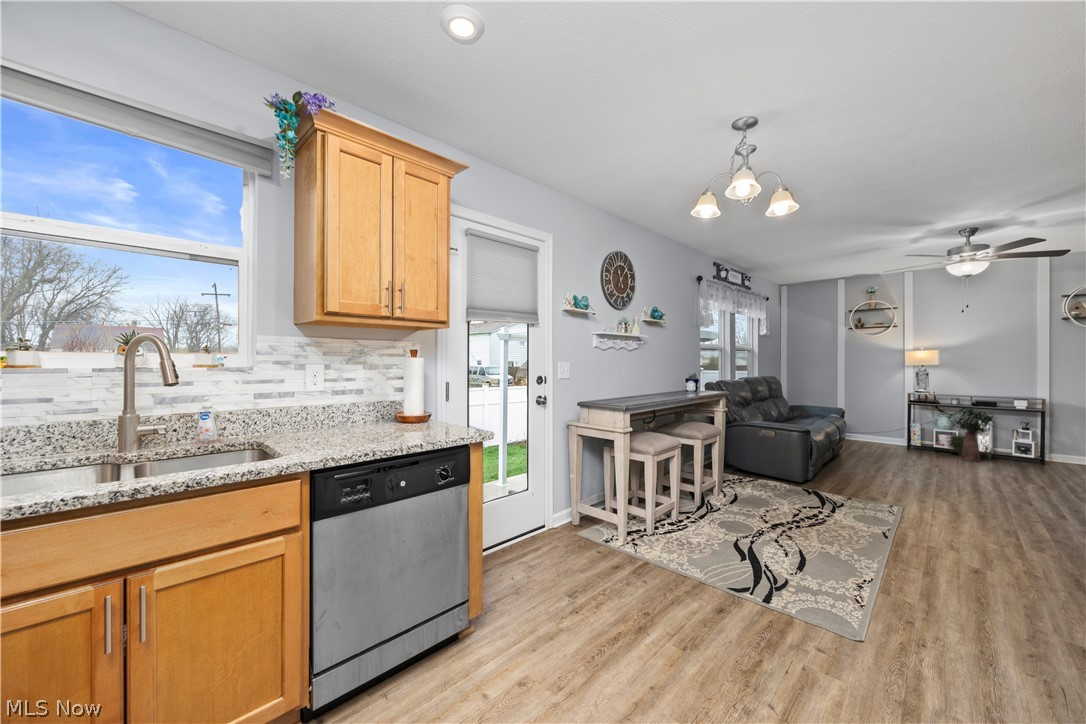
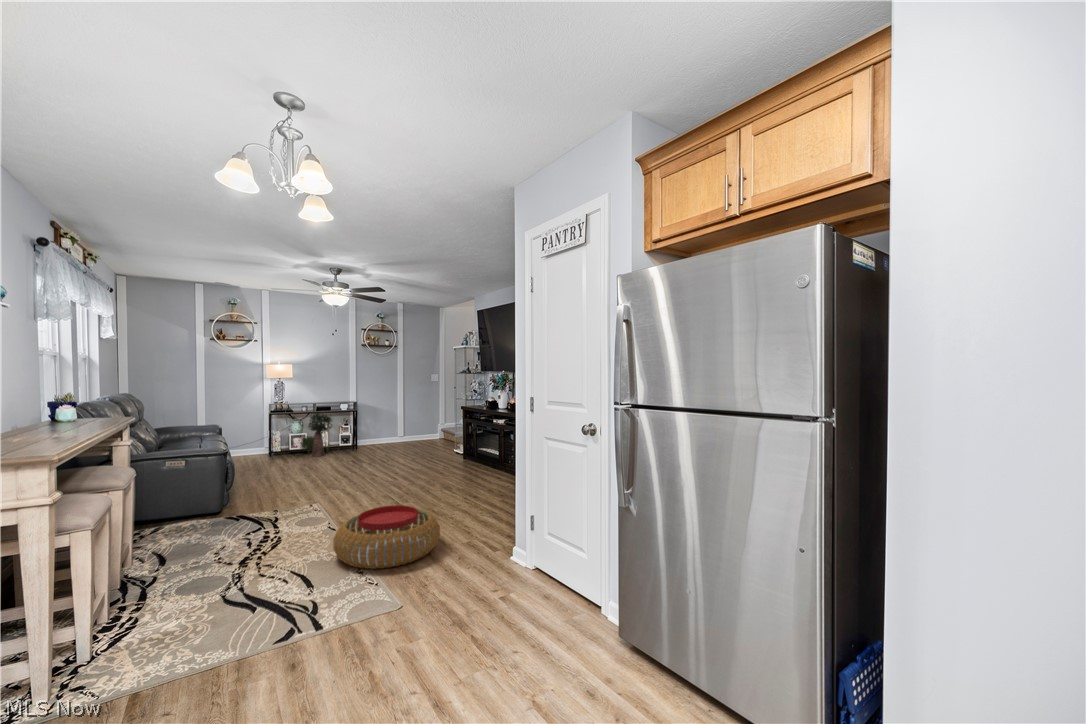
pouf: none [846,526,1021,619] -> present [333,505,440,569]

